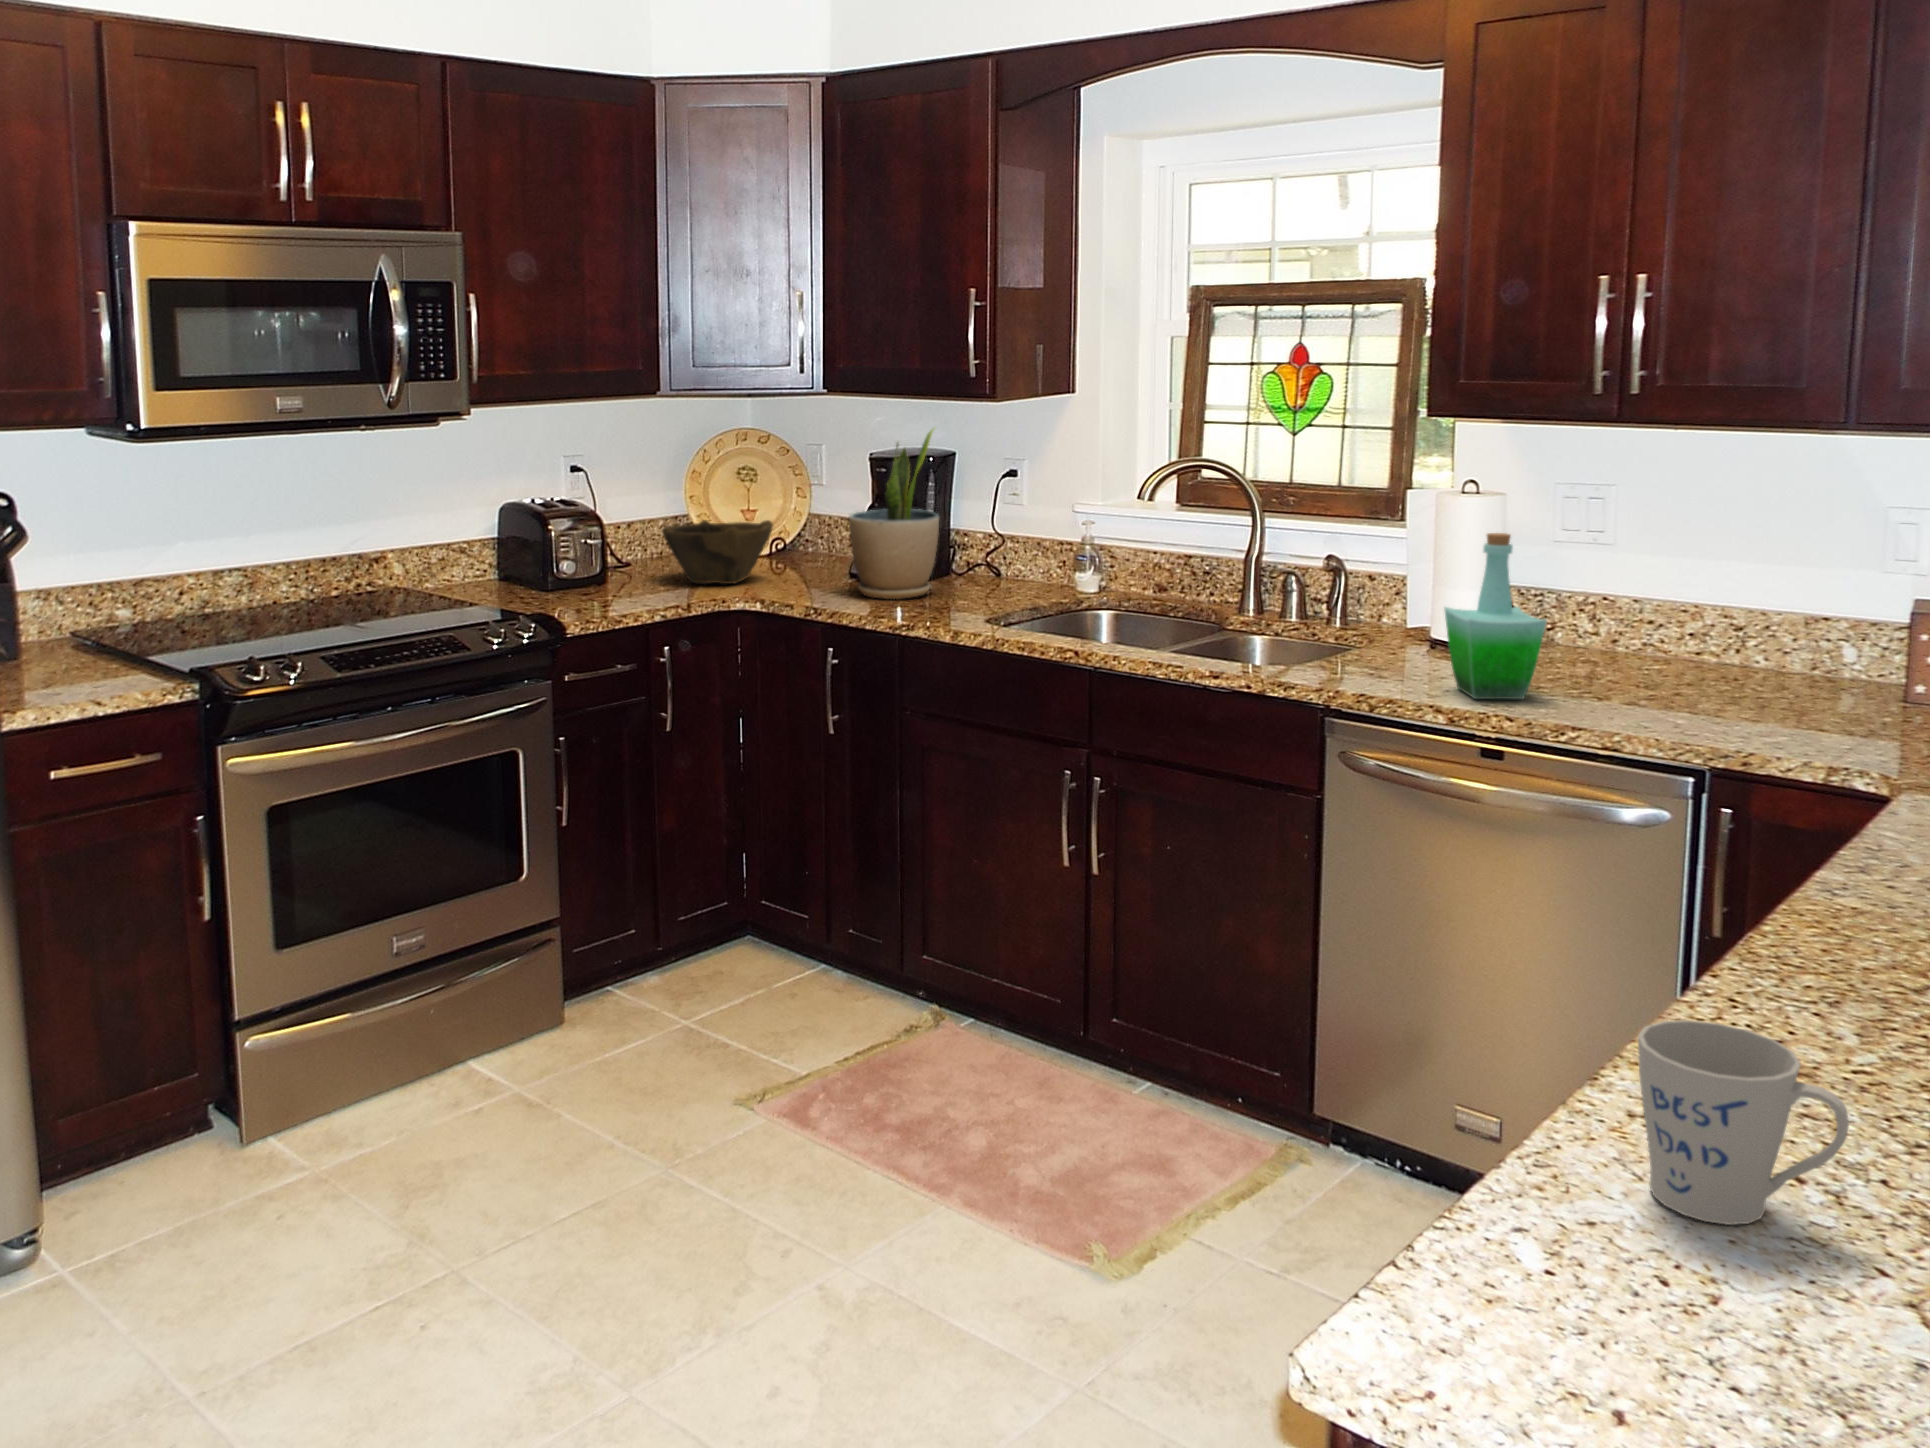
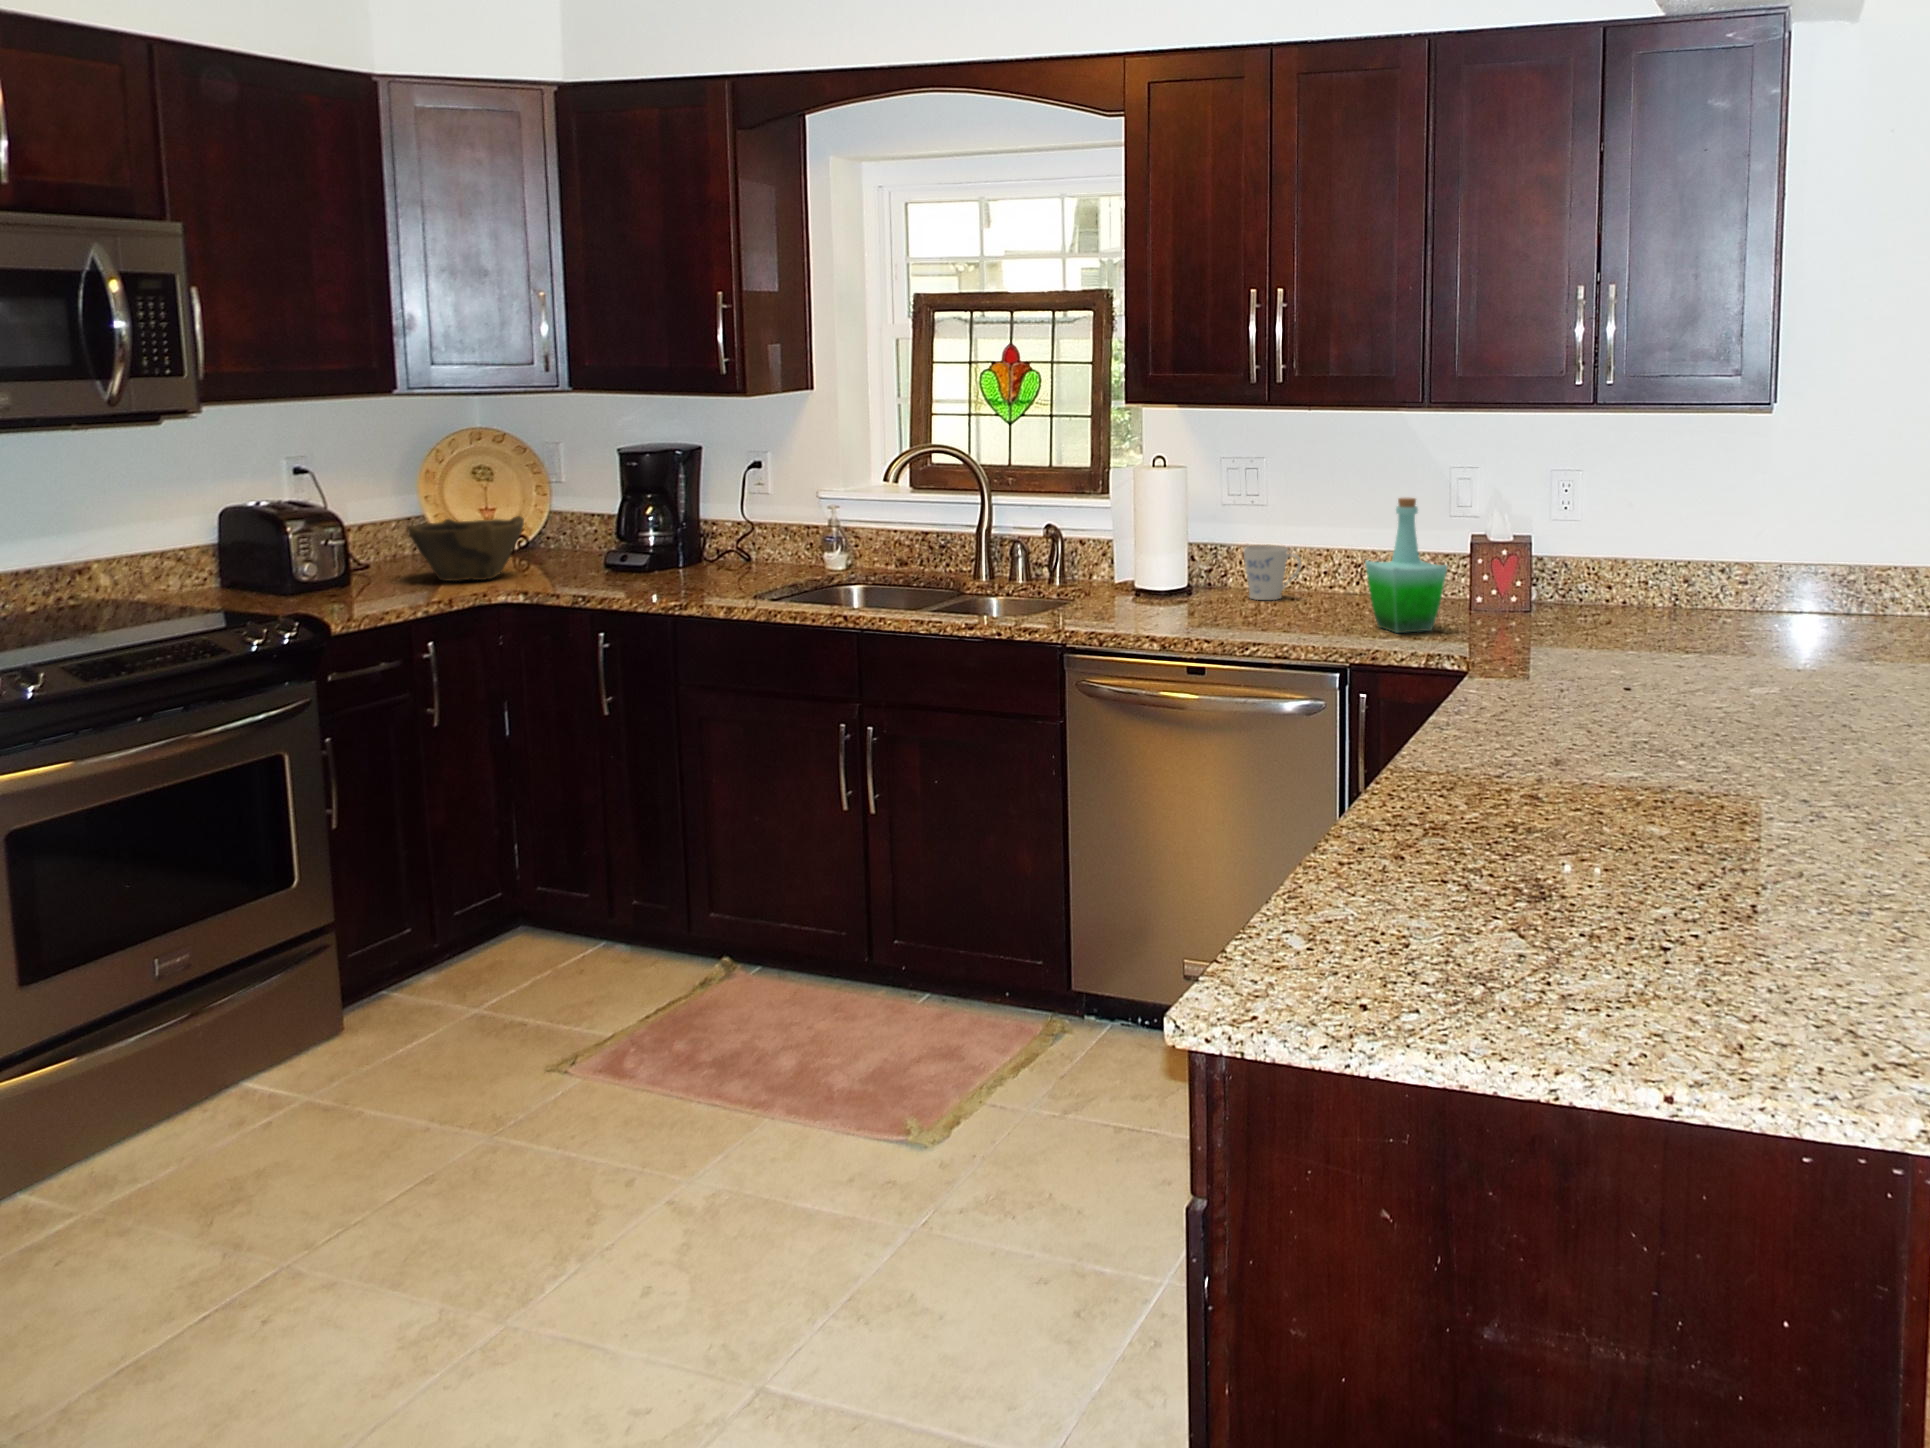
potted plant: present [849,429,939,599] -> none [609,421,698,584]
bottle: present [1445,533,1547,699] -> present [1365,498,1447,633]
mug: present [1638,1020,1849,1225] -> present [1244,545,1301,600]

